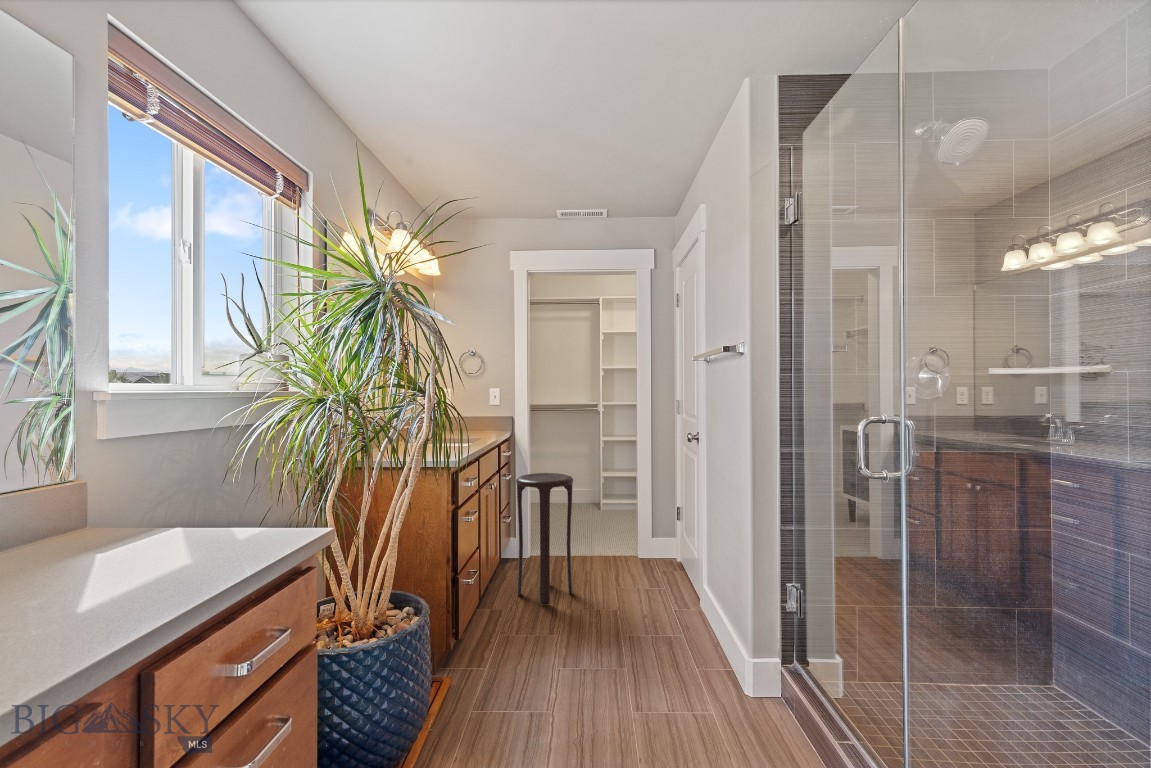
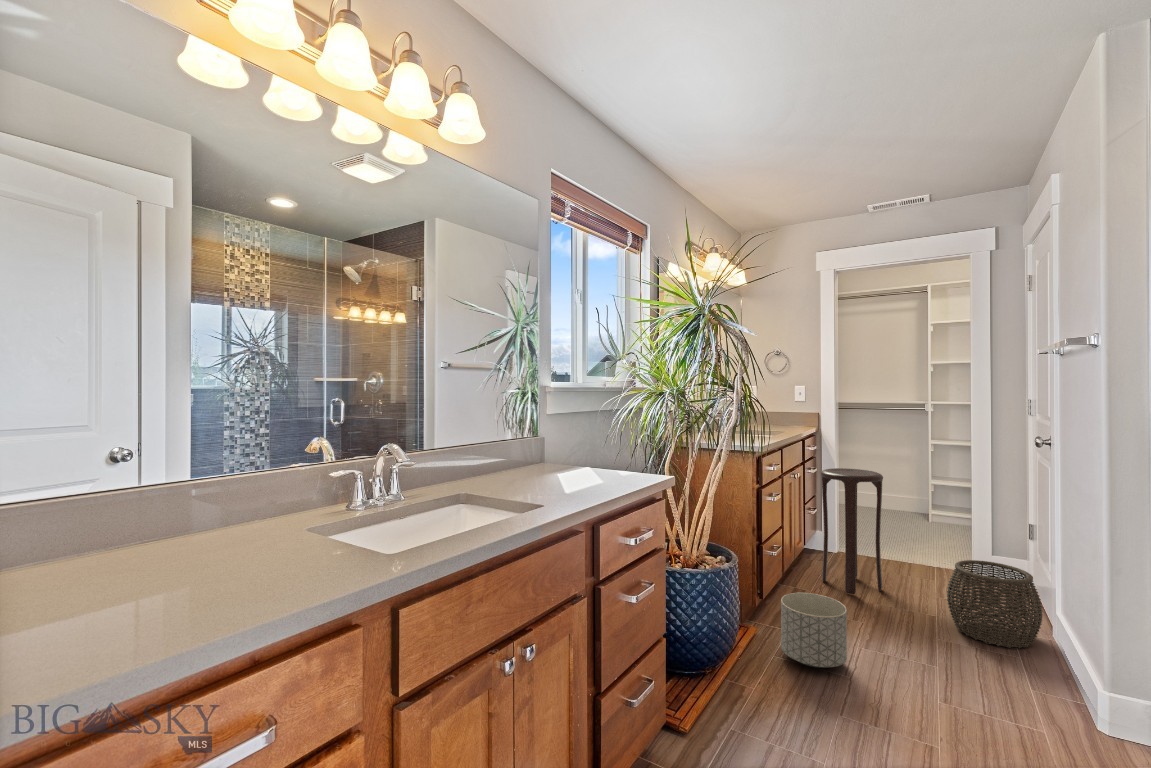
woven basket: none [629,551,701,632] -> present [947,560,1043,648]
planter: none [480,625,550,716] -> present [781,593,847,668]

